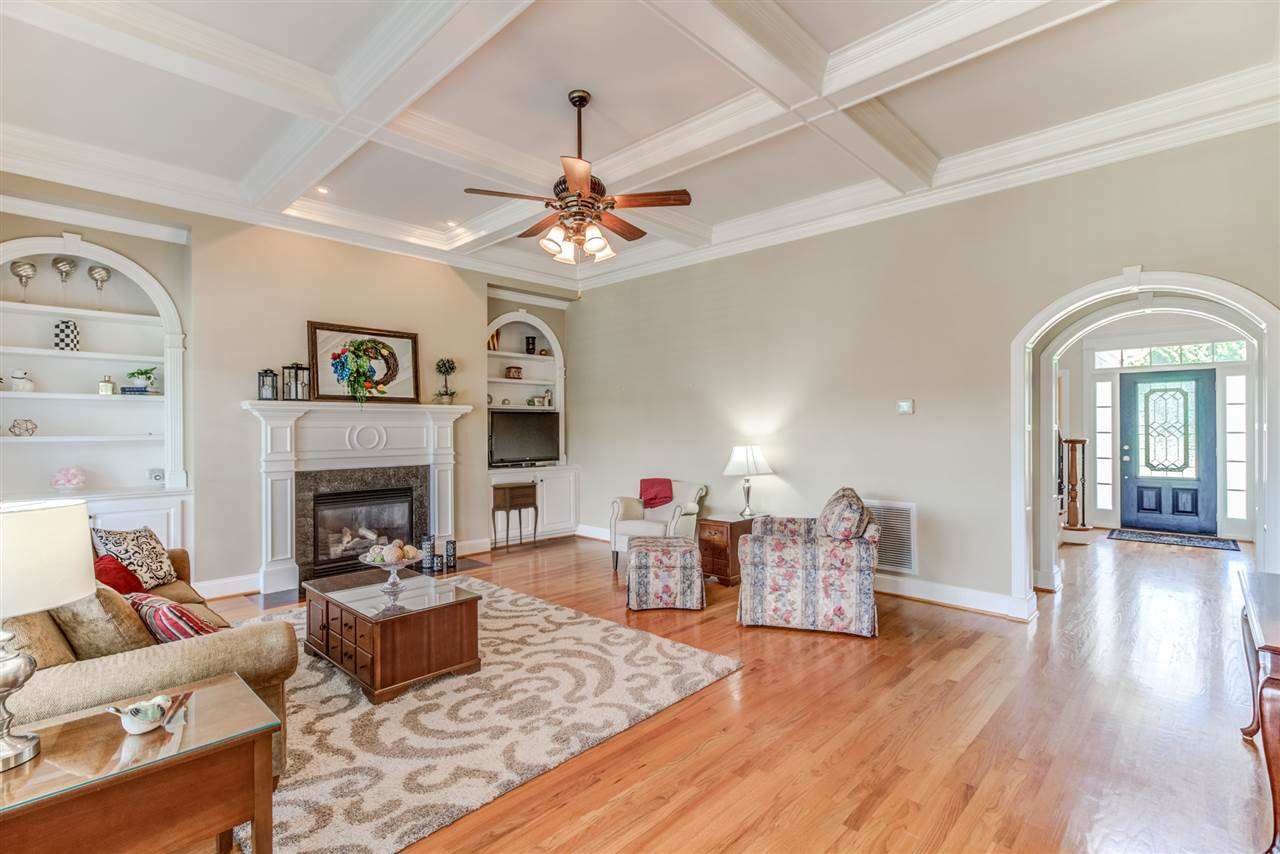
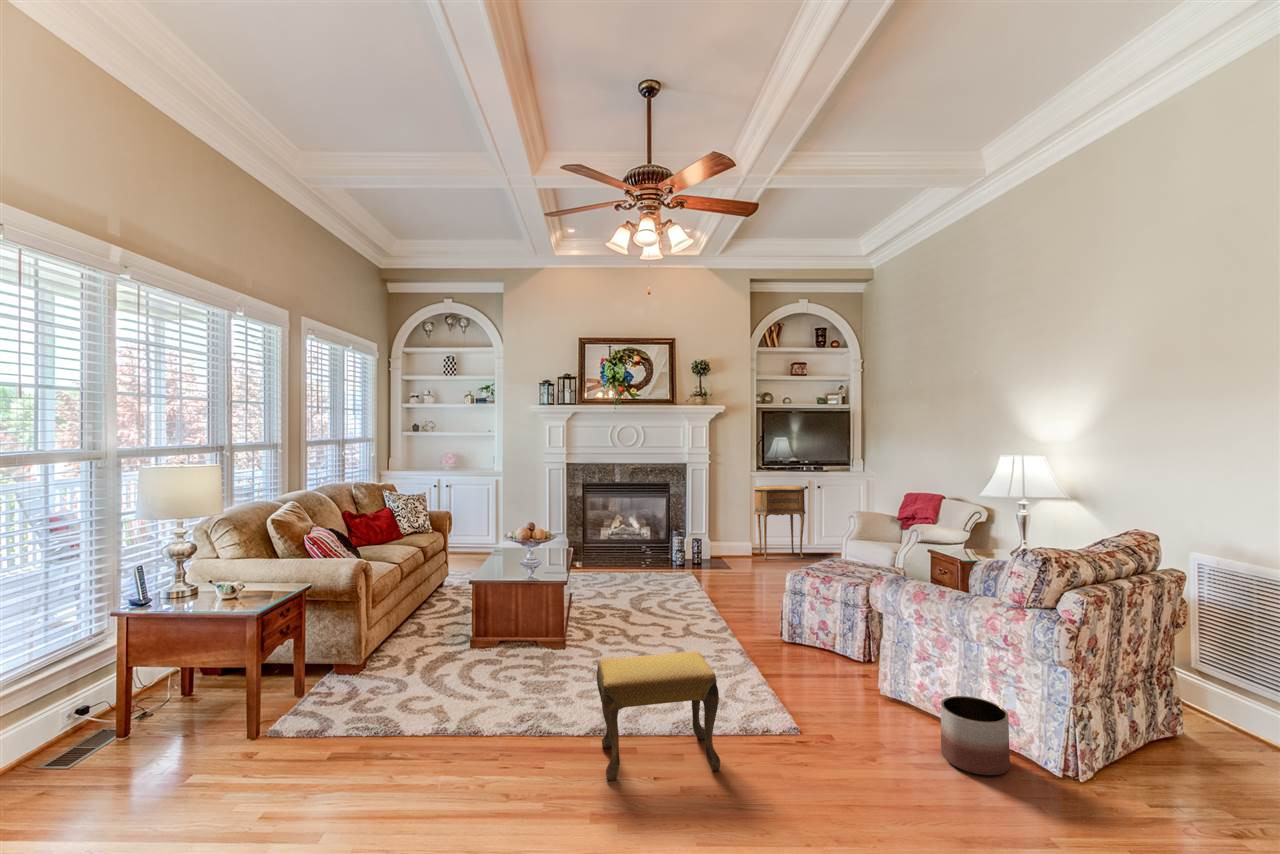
planter: none [811,604,851,649] -> present [941,696,1010,775]
footstool: none [637,613,736,730] -> present [597,651,720,781]

